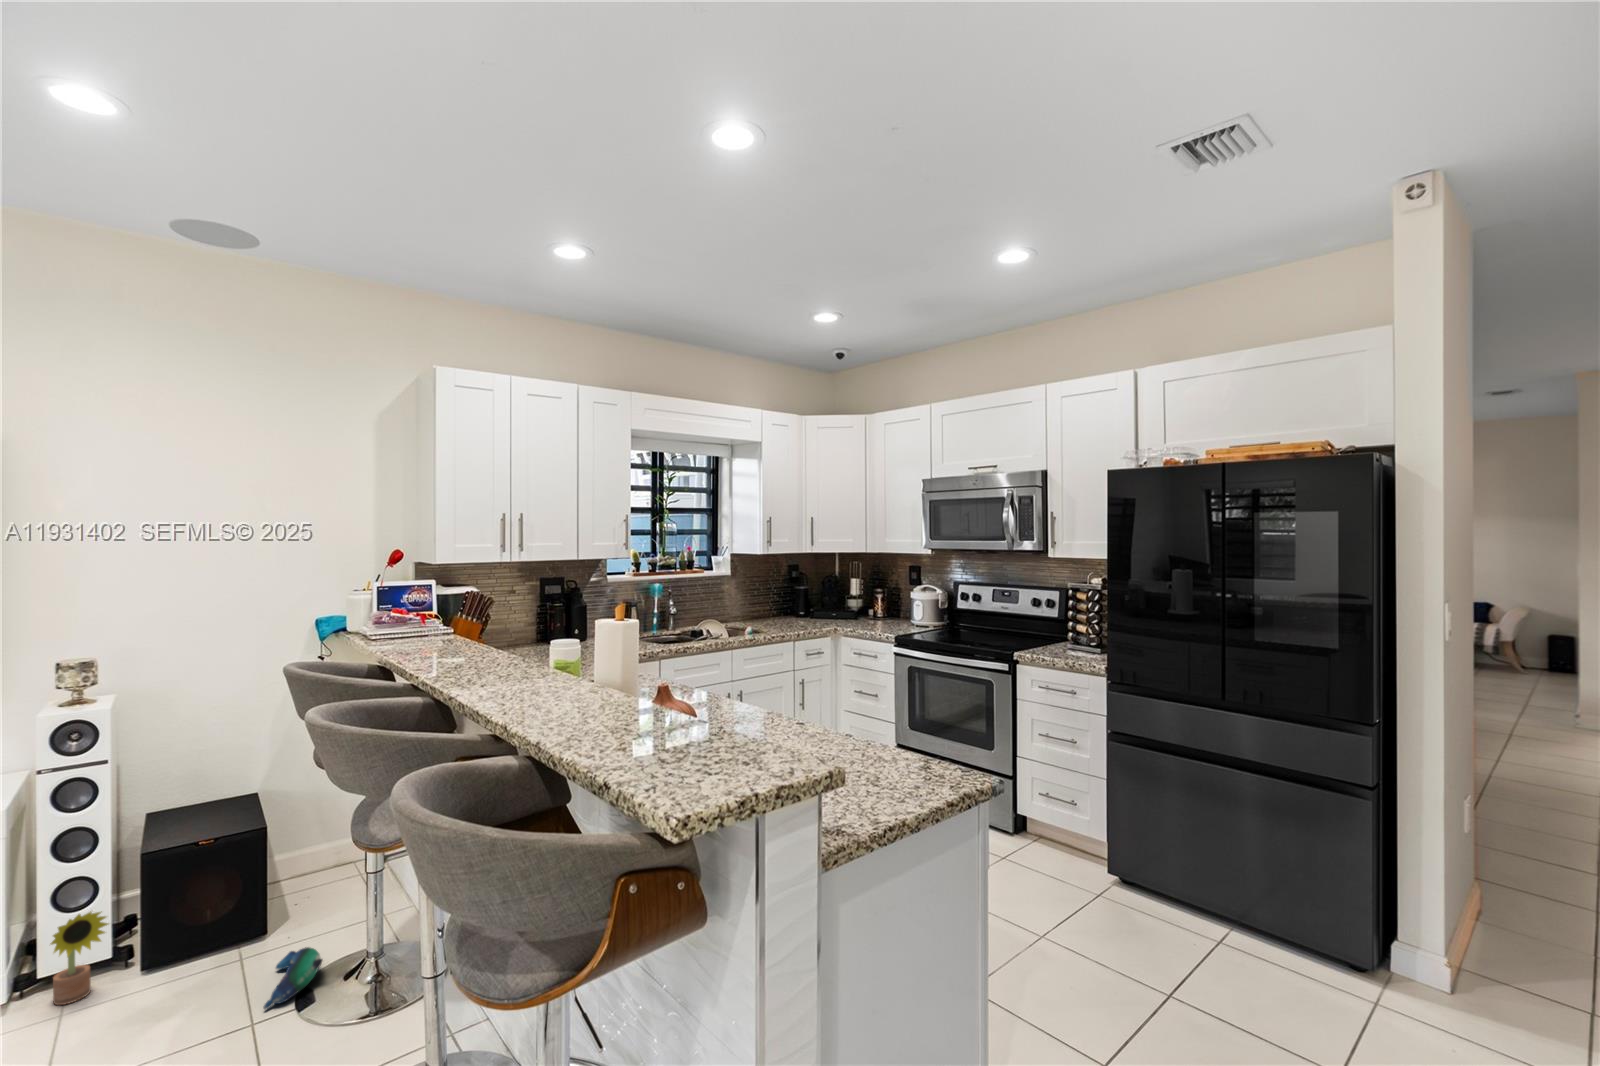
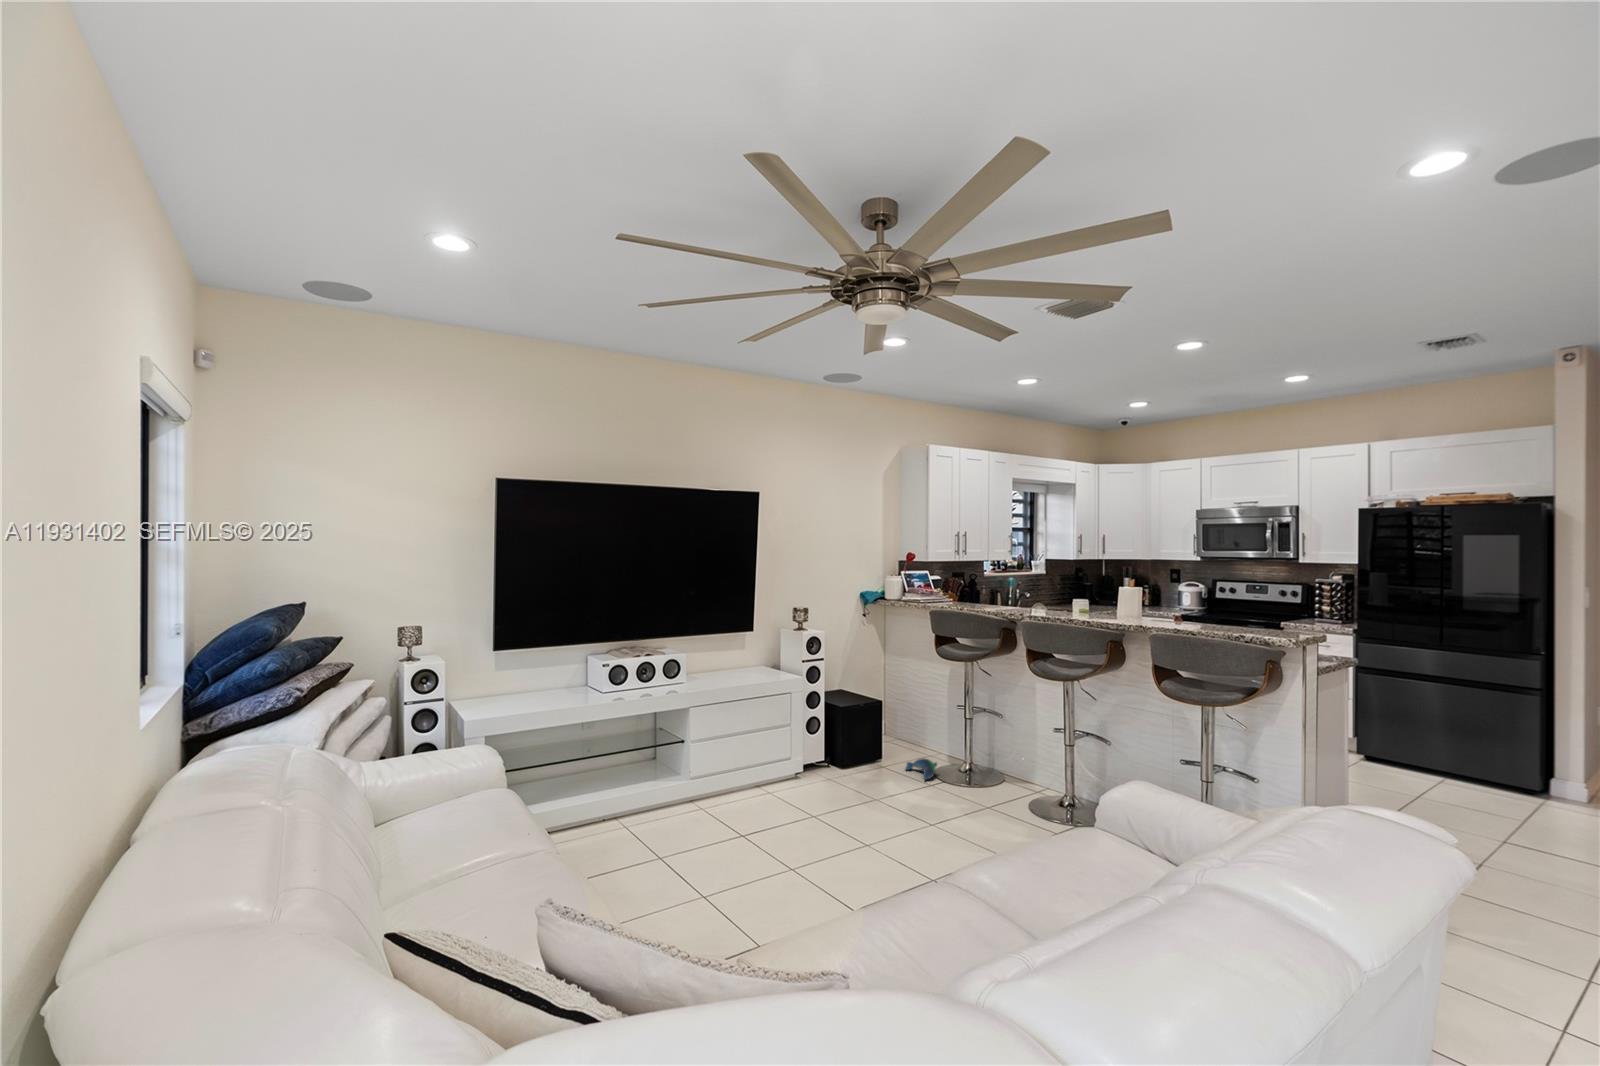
decorative plant: present [50,911,108,1005] -> none [810,730,834,776]

